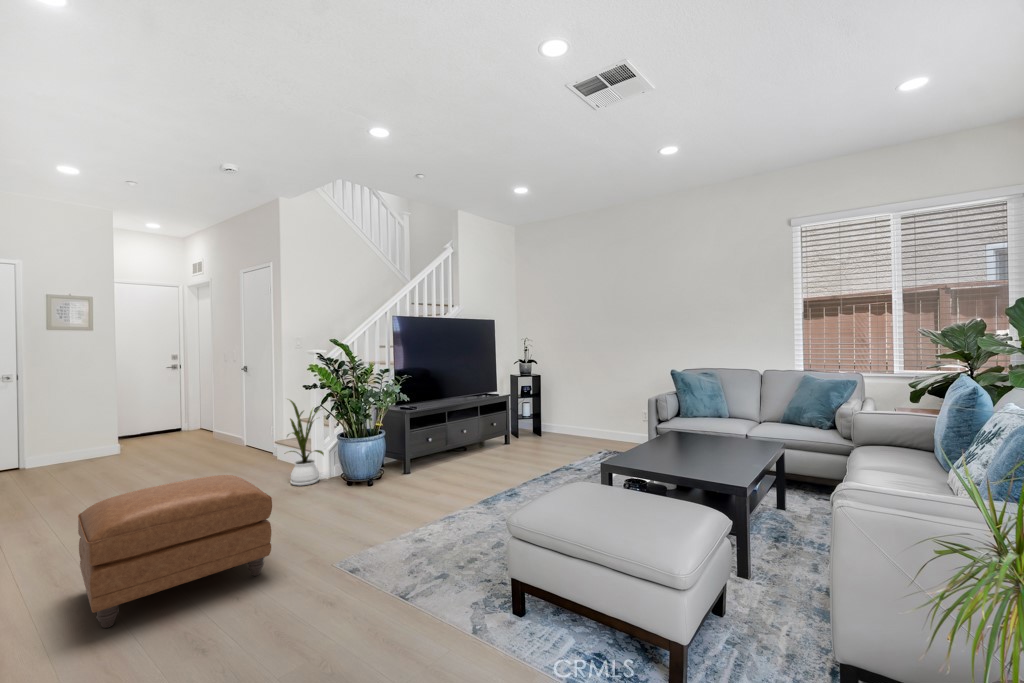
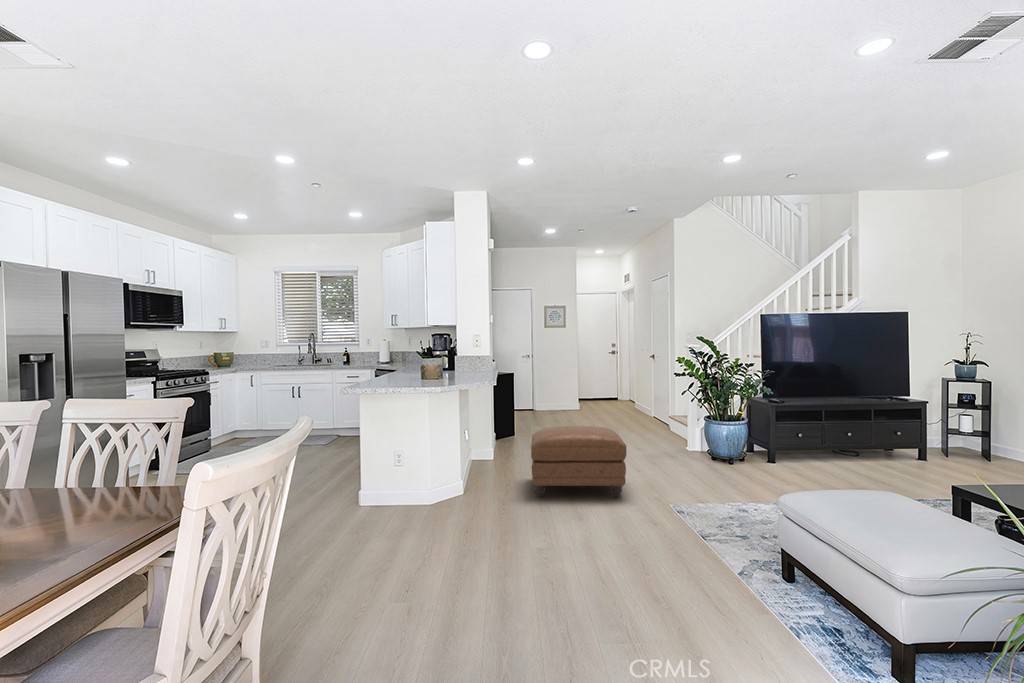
house plant: present [287,400,324,486] -> none [663,381,697,454]

